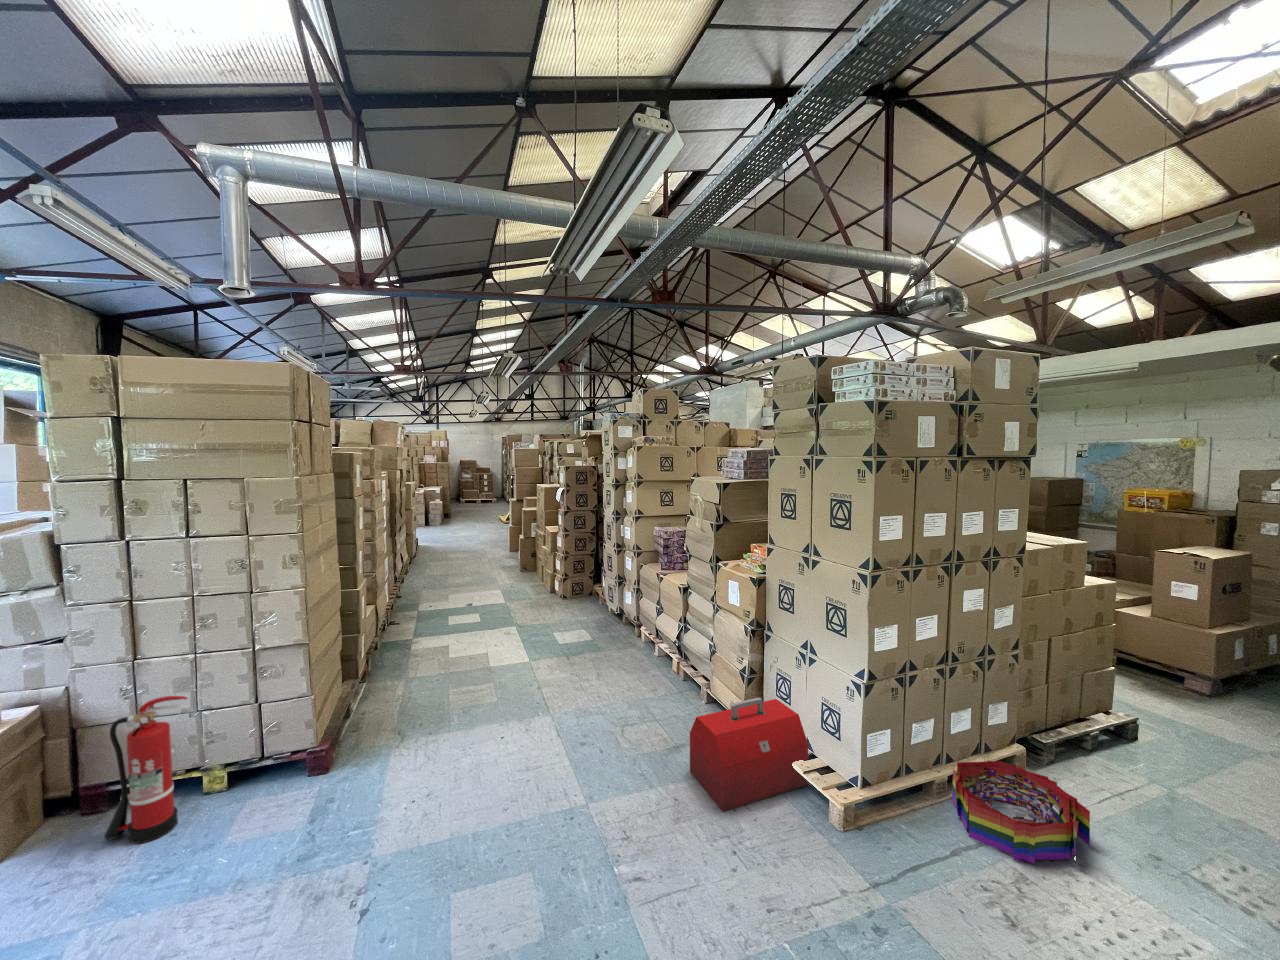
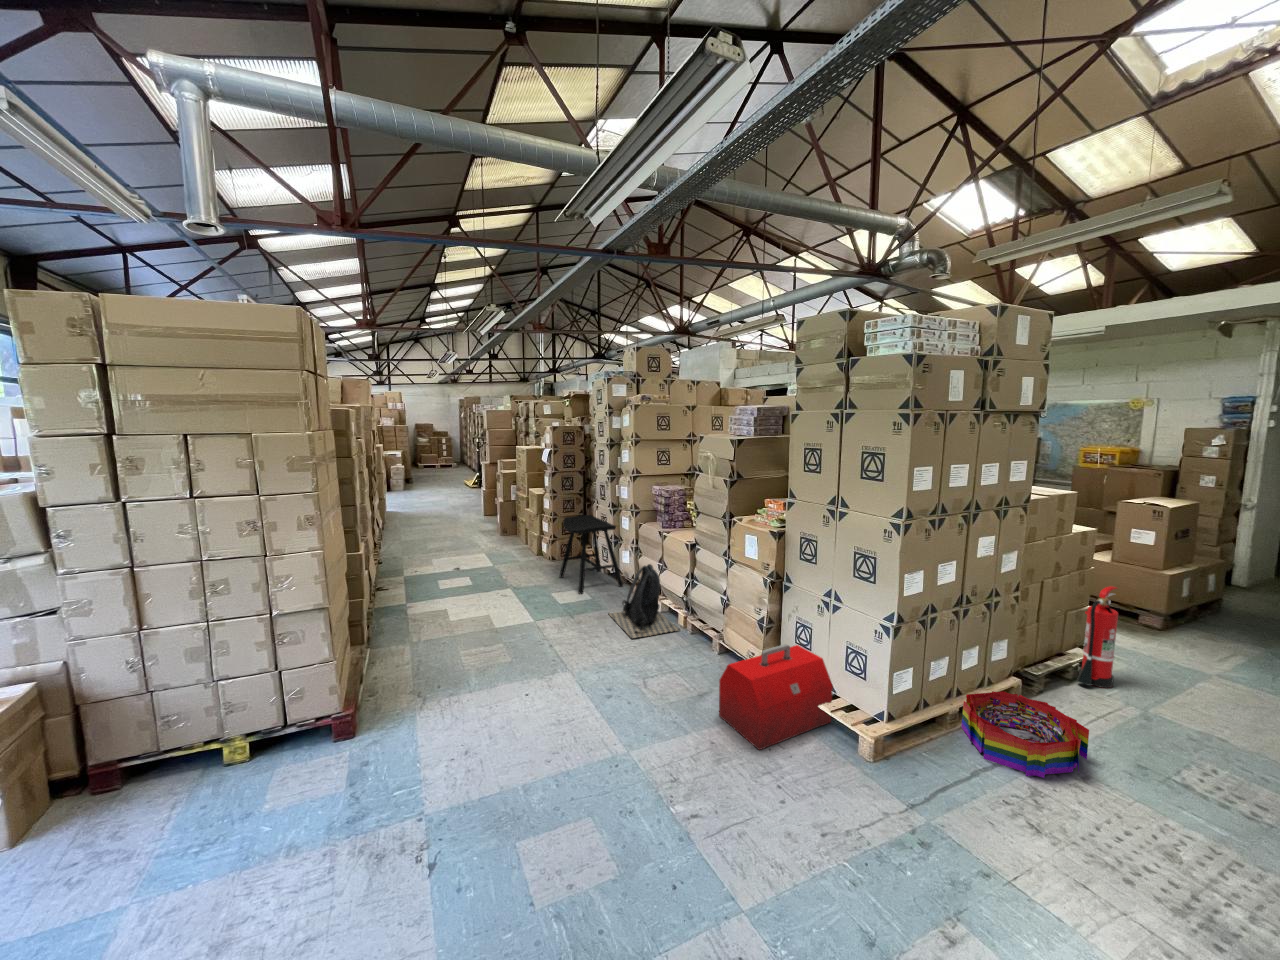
stool: none [565,554,626,635] -> present [560,515,623,594]
backpack: none [603,607,673,684] -> present [609,564,680,638]
fire extinguisher: present [104,696,187,844] -> present [1077,586,1118,688]

